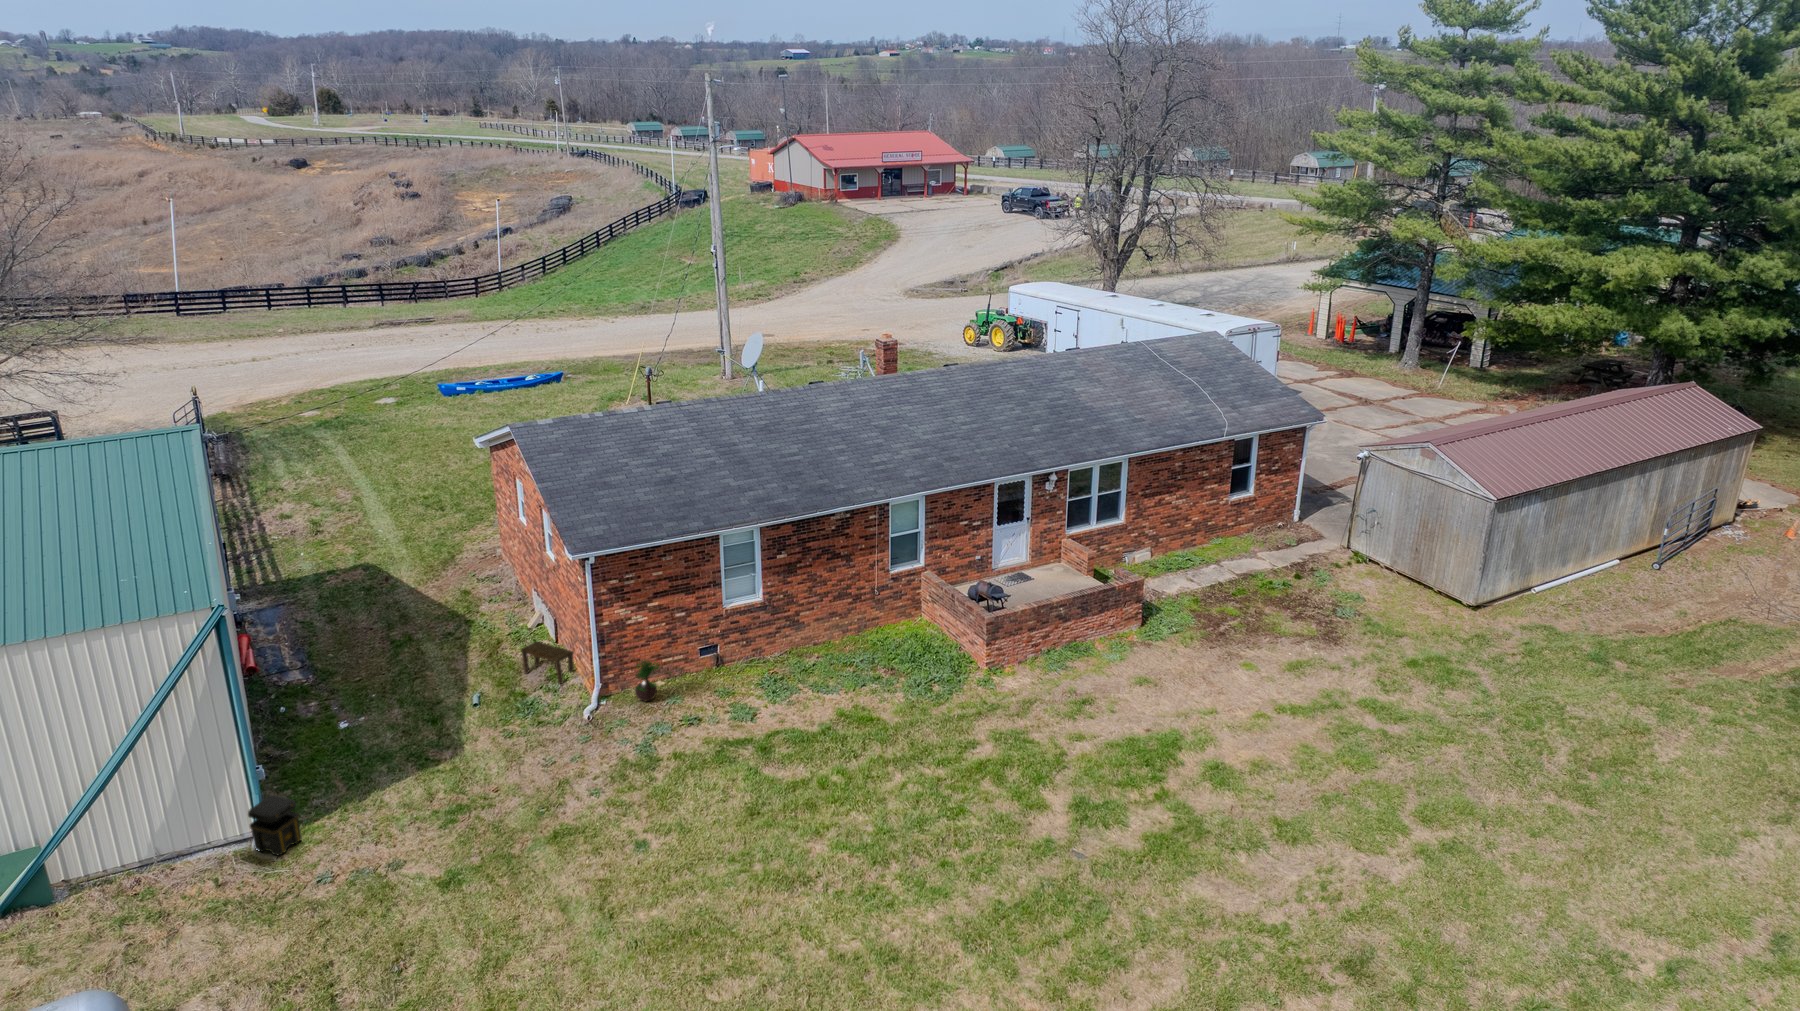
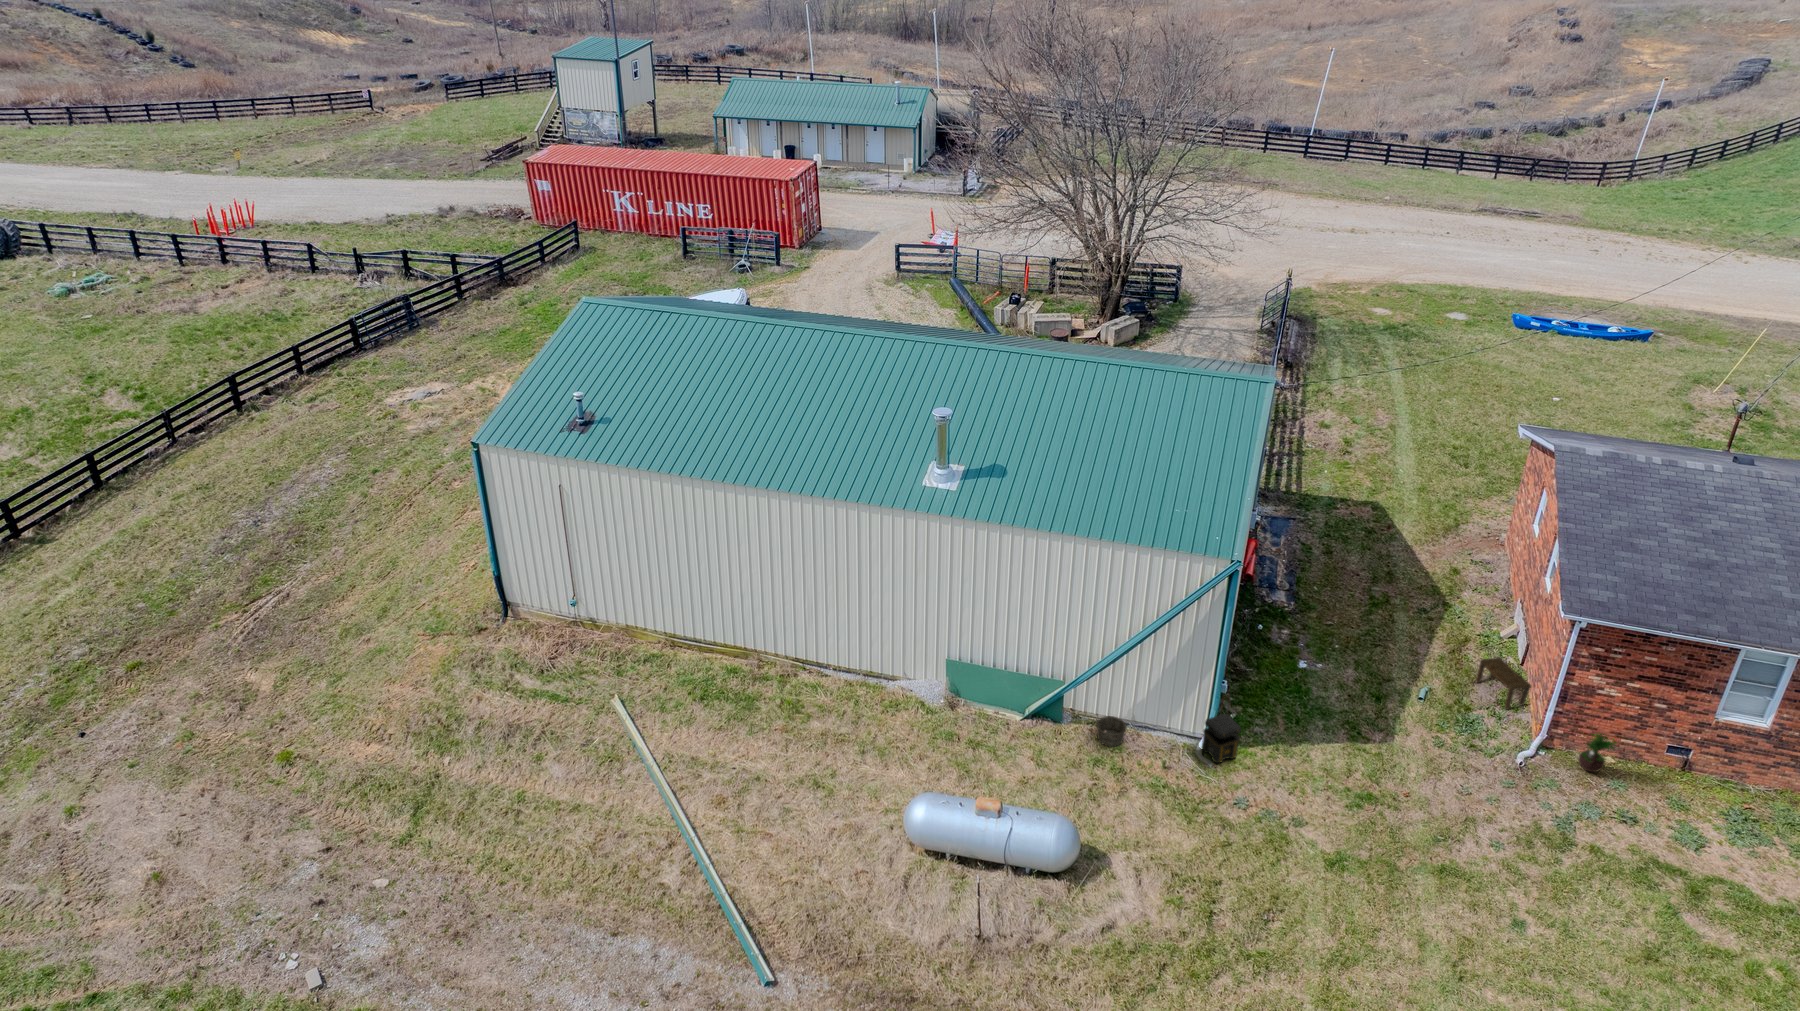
bucket: none [97,863,146,904] -> present [1096,716,1127,747]

